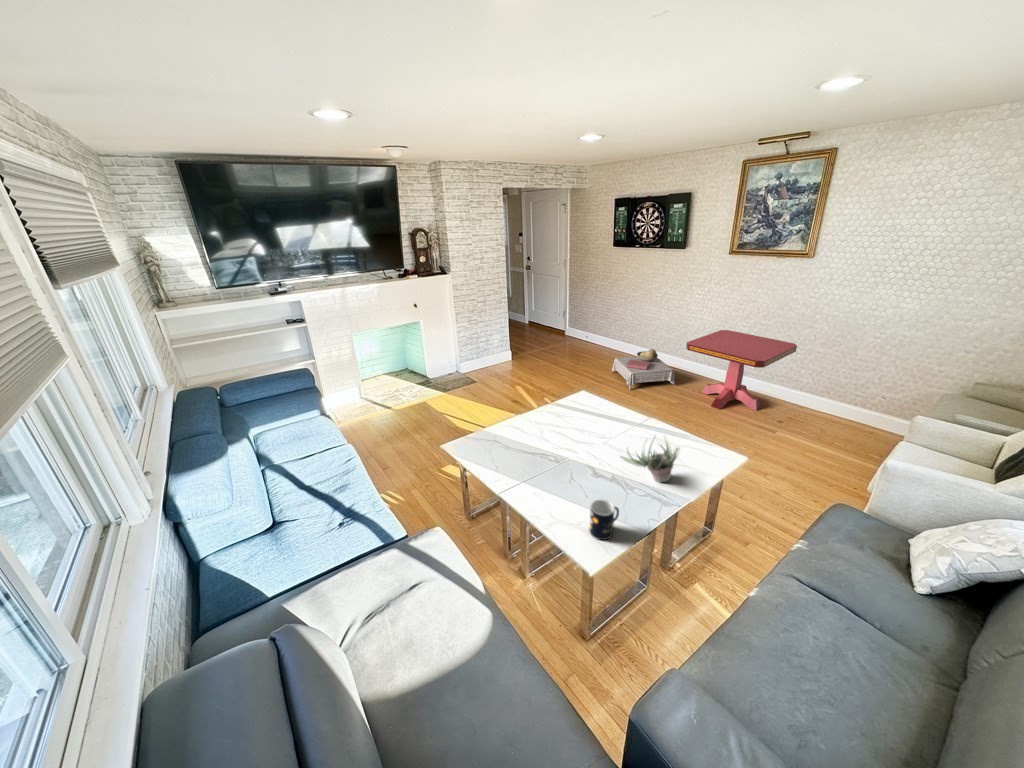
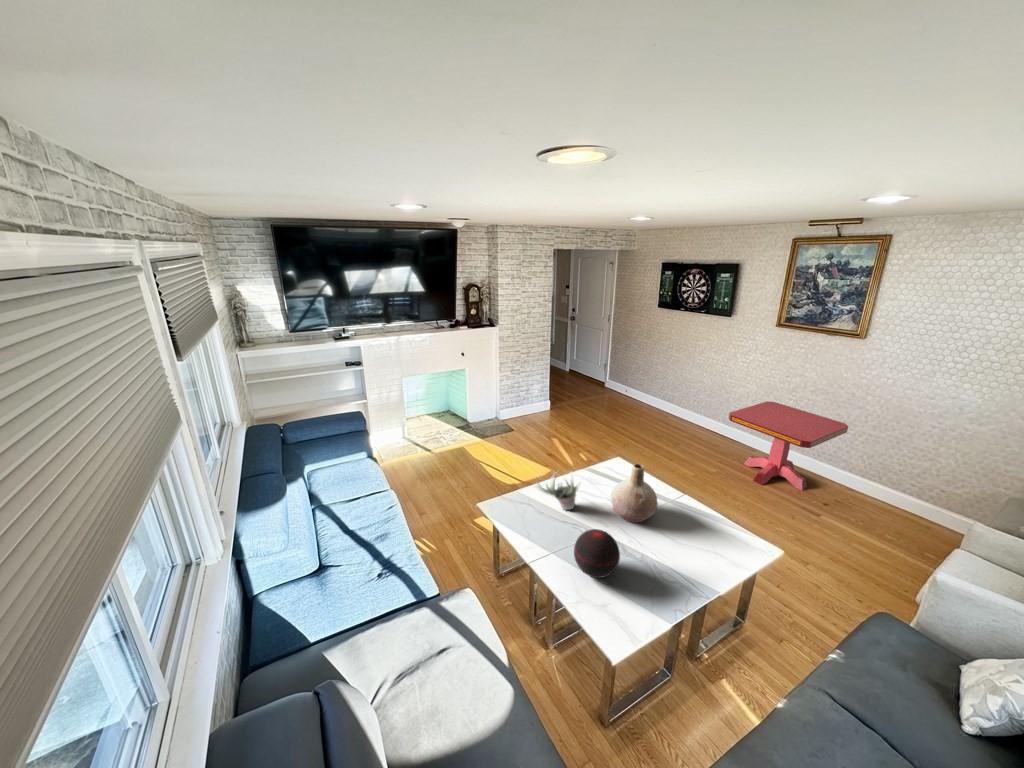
ottoman: present [612,349,675,389] -> none [651,414,716,454]
vase: none [578,387,625,447] -> present [611,464,658,523]
succulent plant: present [621,436,680,482] -> present [535,471,580,510]
decorative orb: none [545,452,592,499] -> present [574,529,620,578]
mug: present [589,500,619,540] -> none [614,584,644,626]

